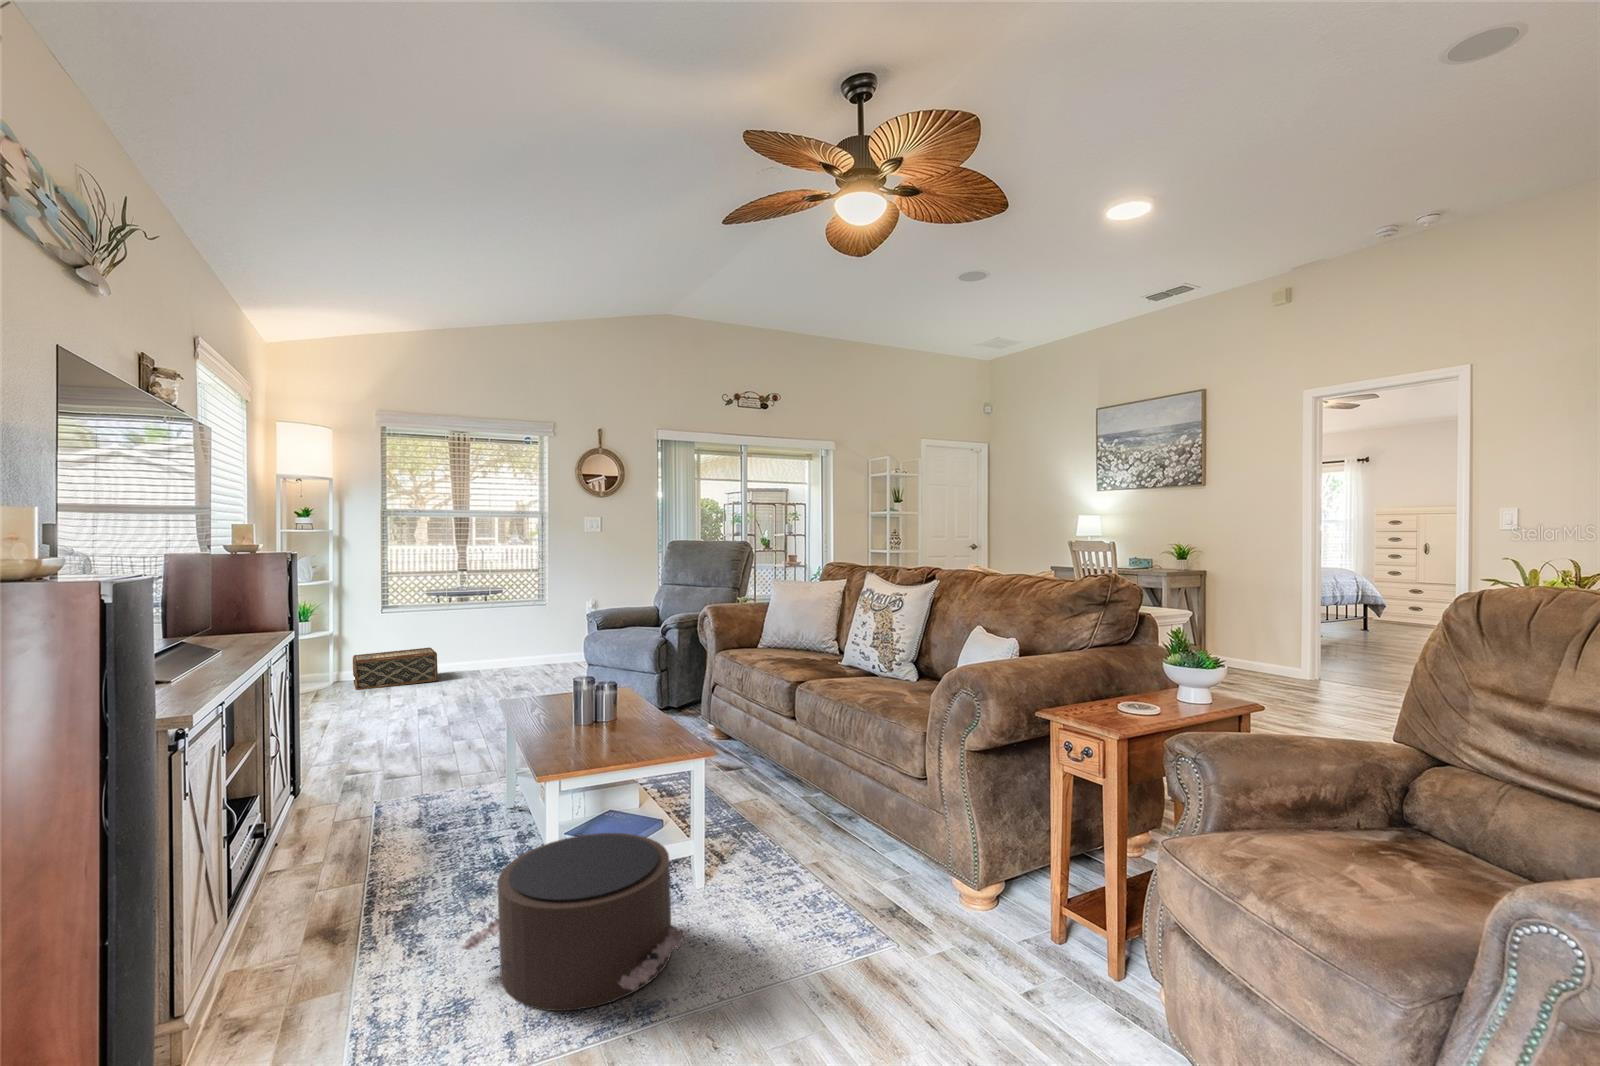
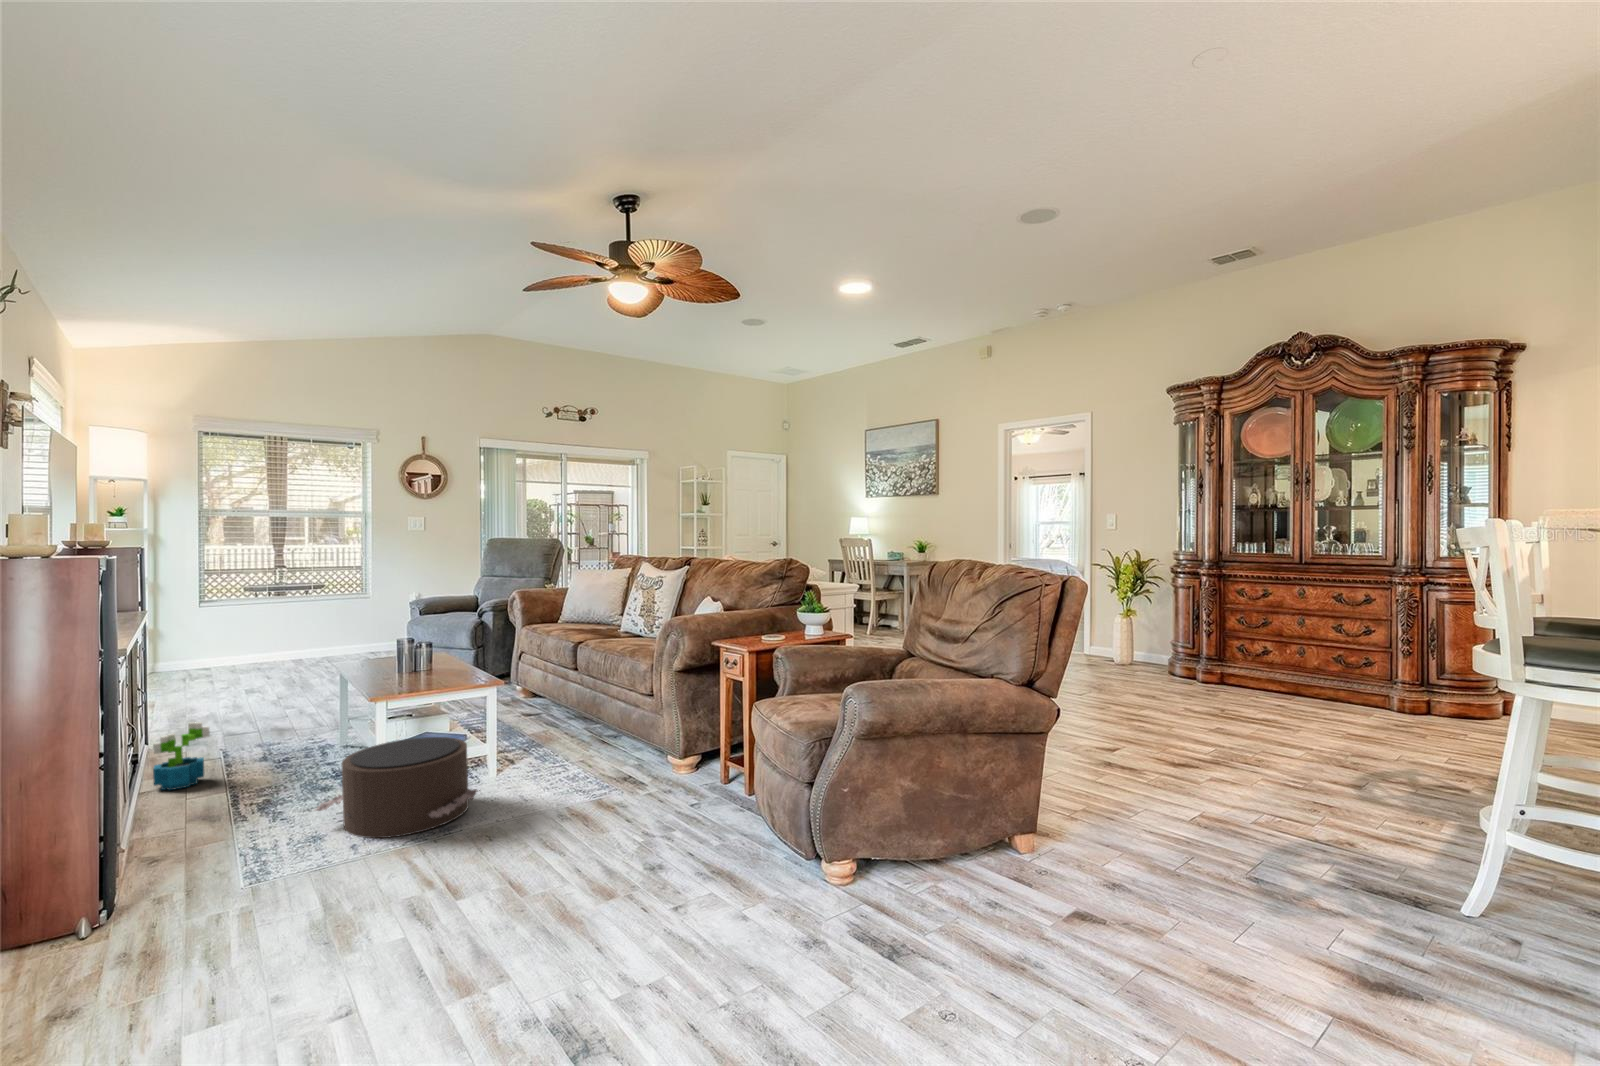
woven basket: present [353,648,438,690] -> none [171,637,261,677]
decorative plant: none [284,782,352,873] -> present [153,722,210,790]

